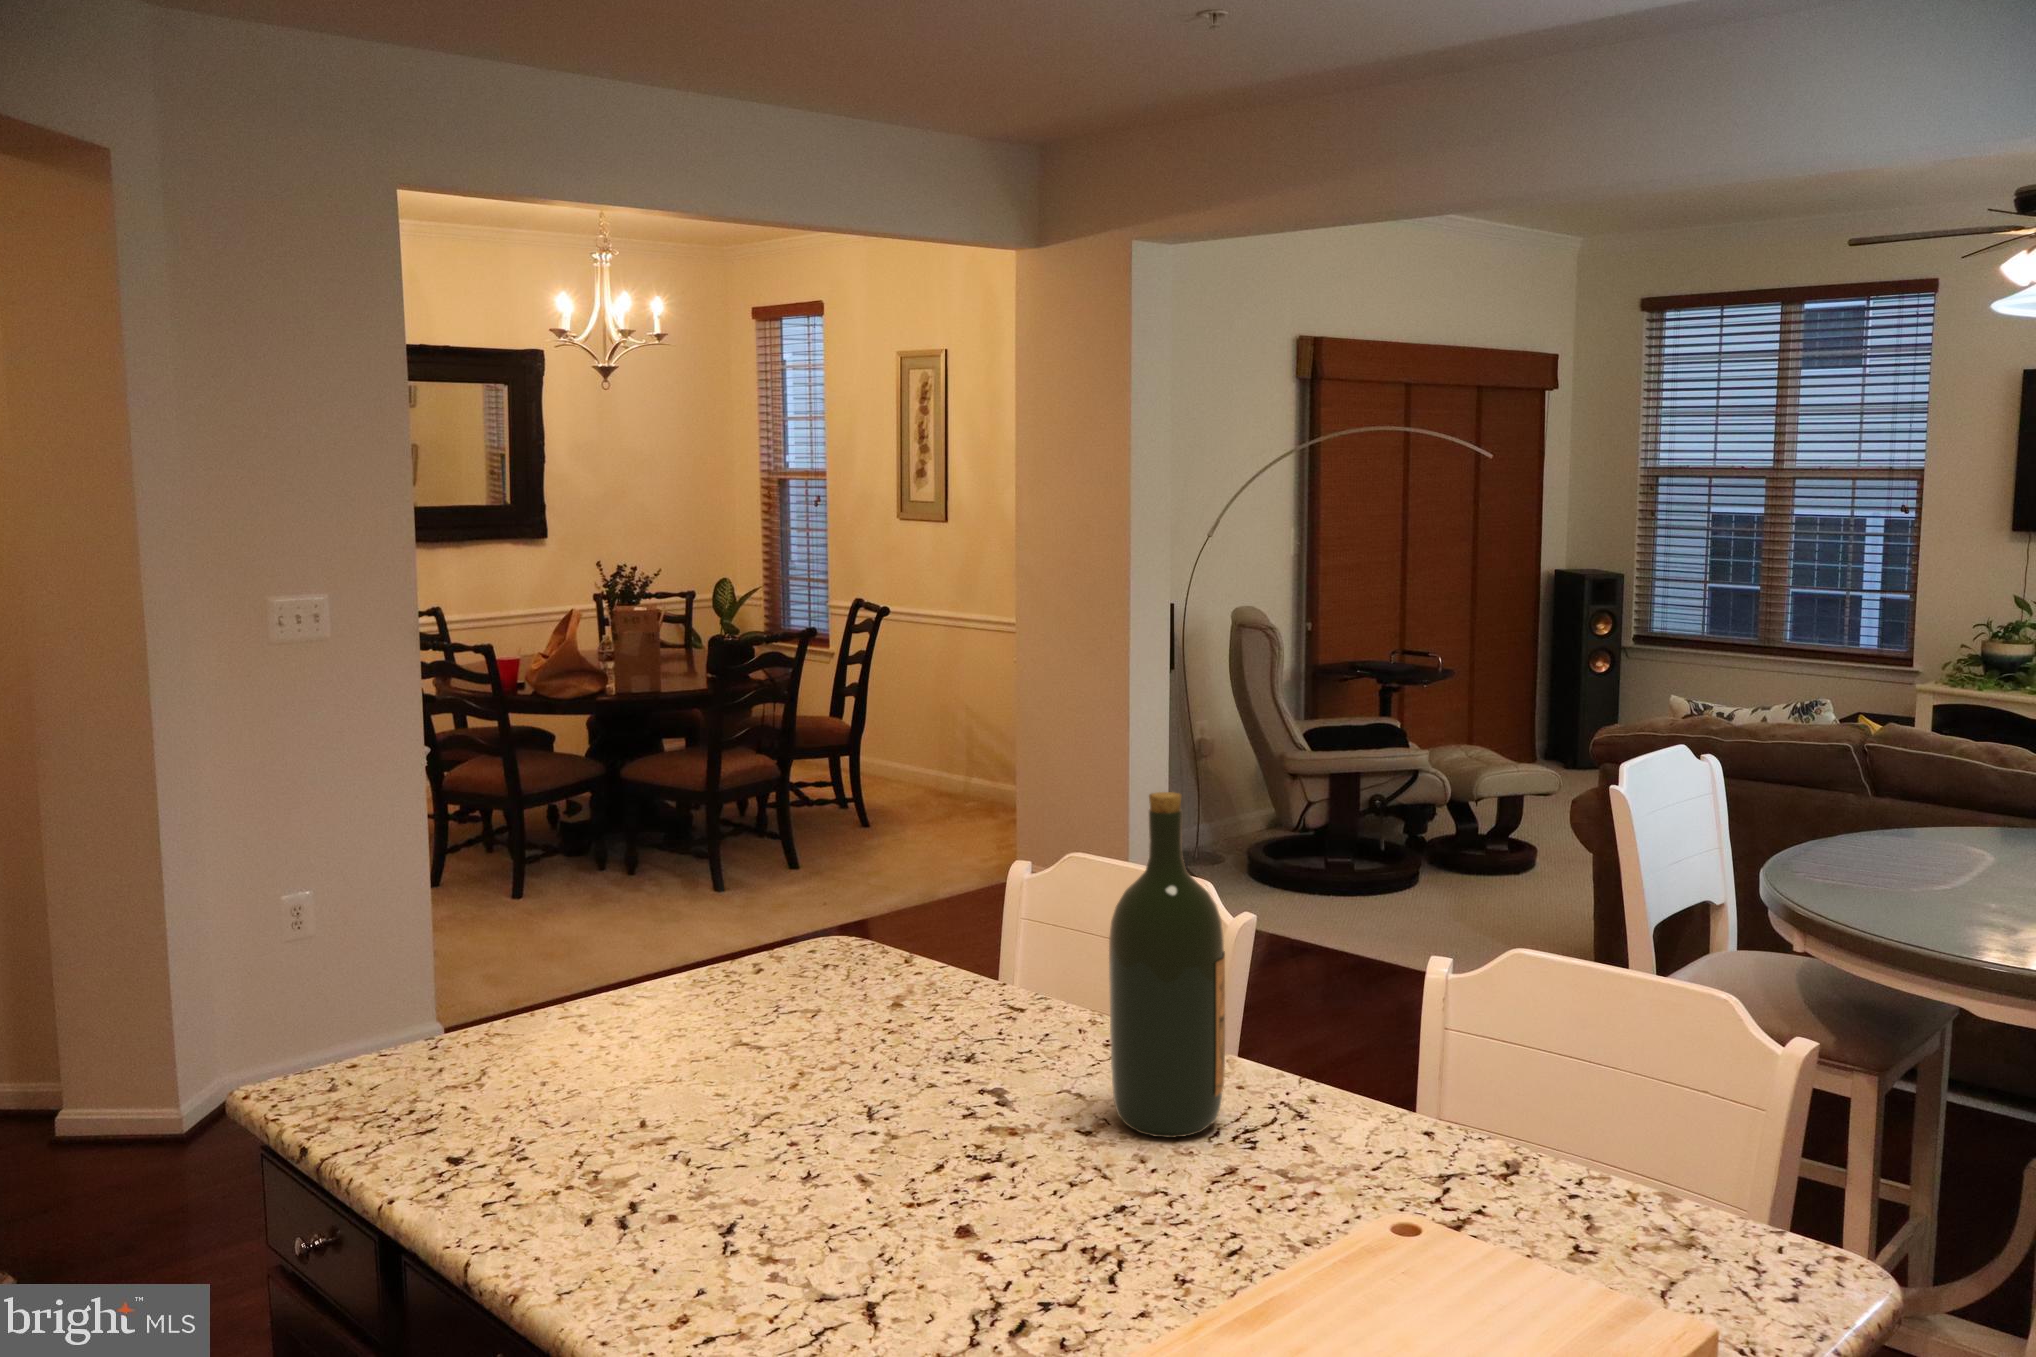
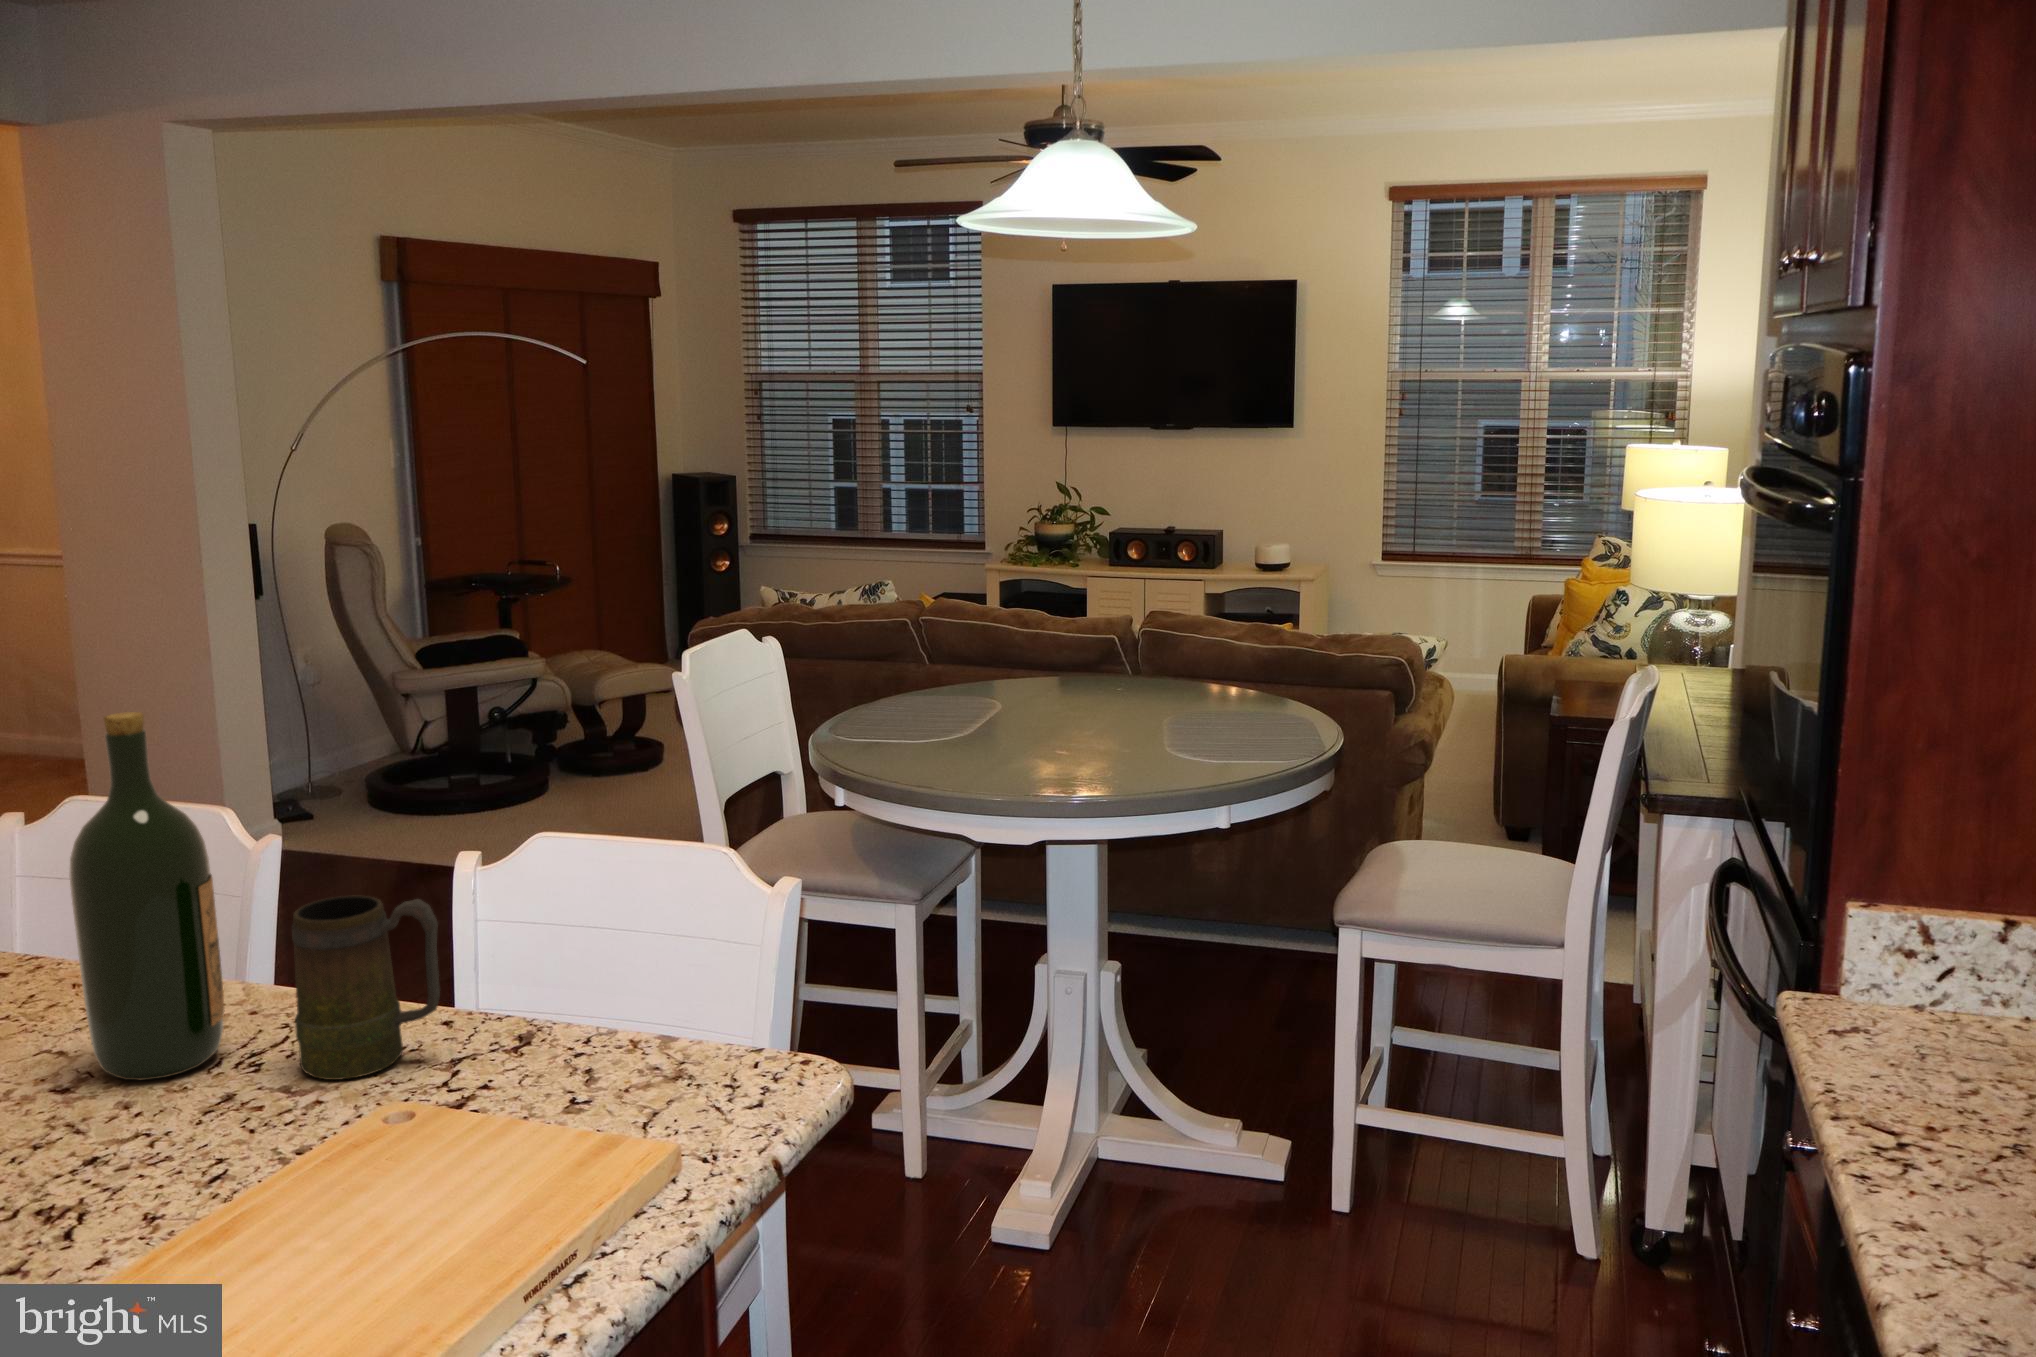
mug: none [1293,990,1436,1175] -> present [292,896,440,1080]

